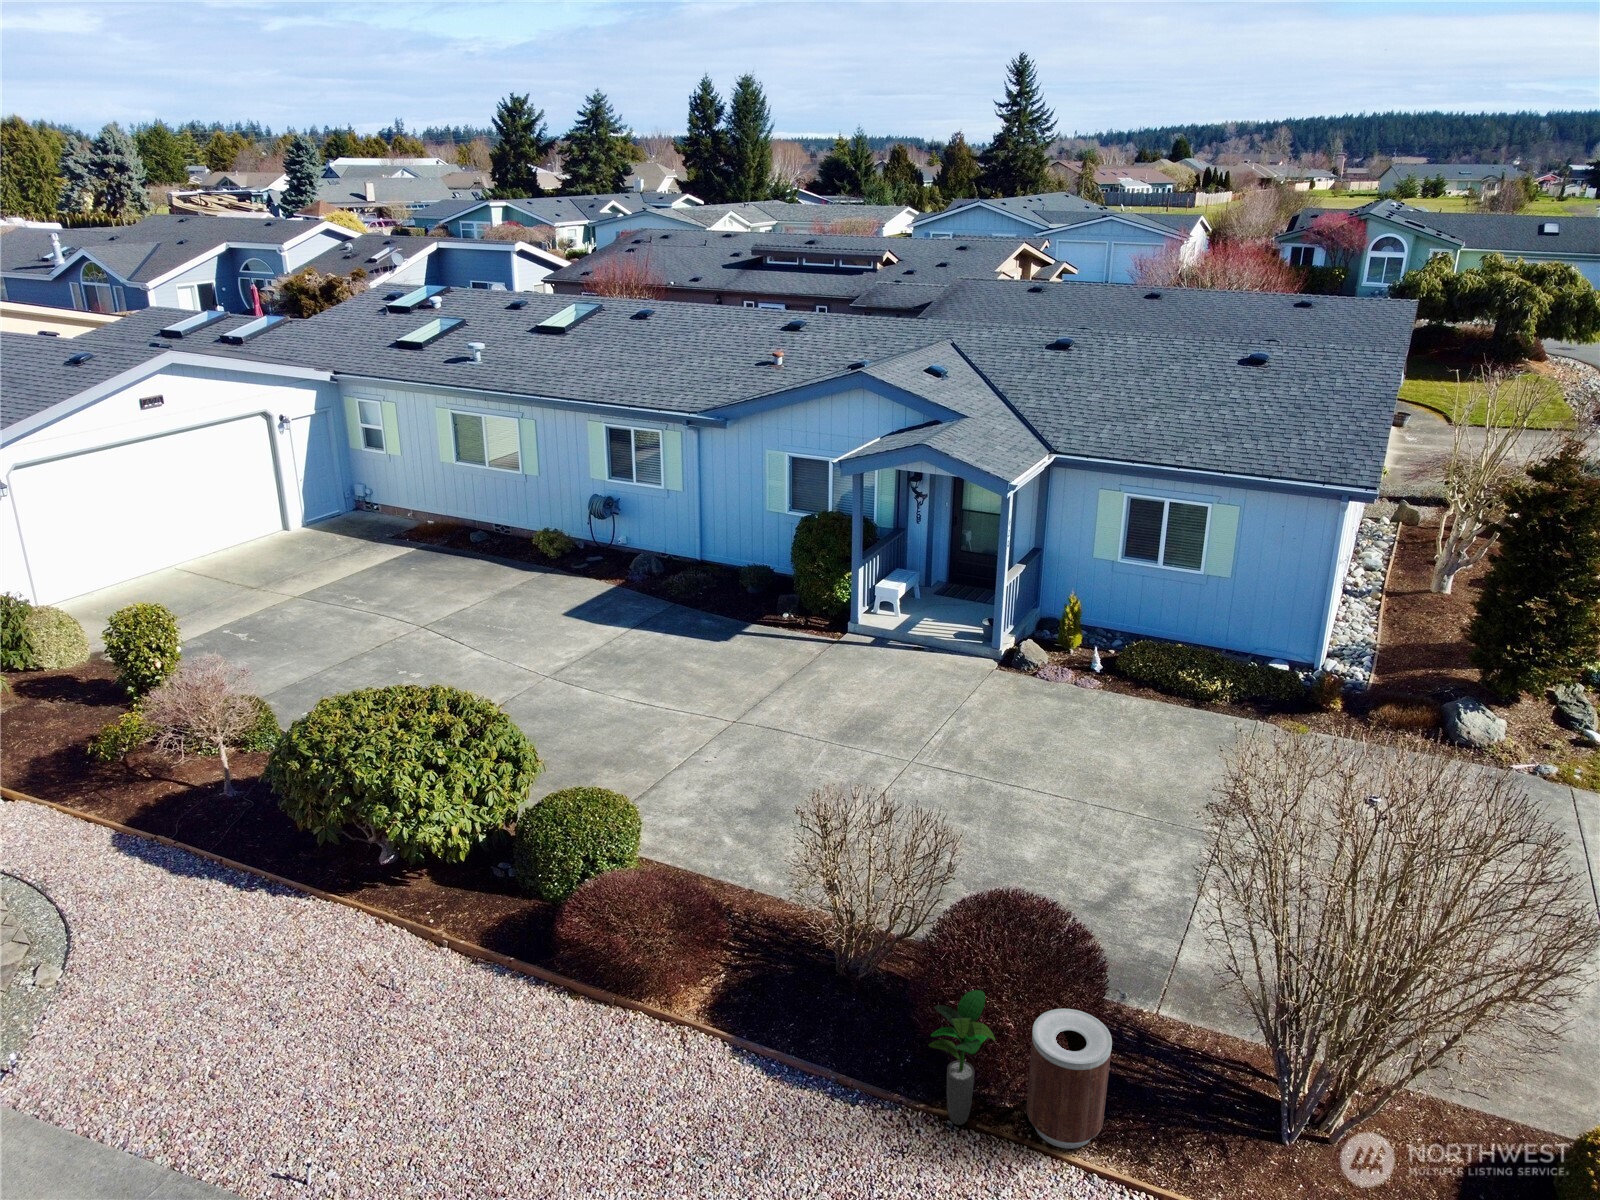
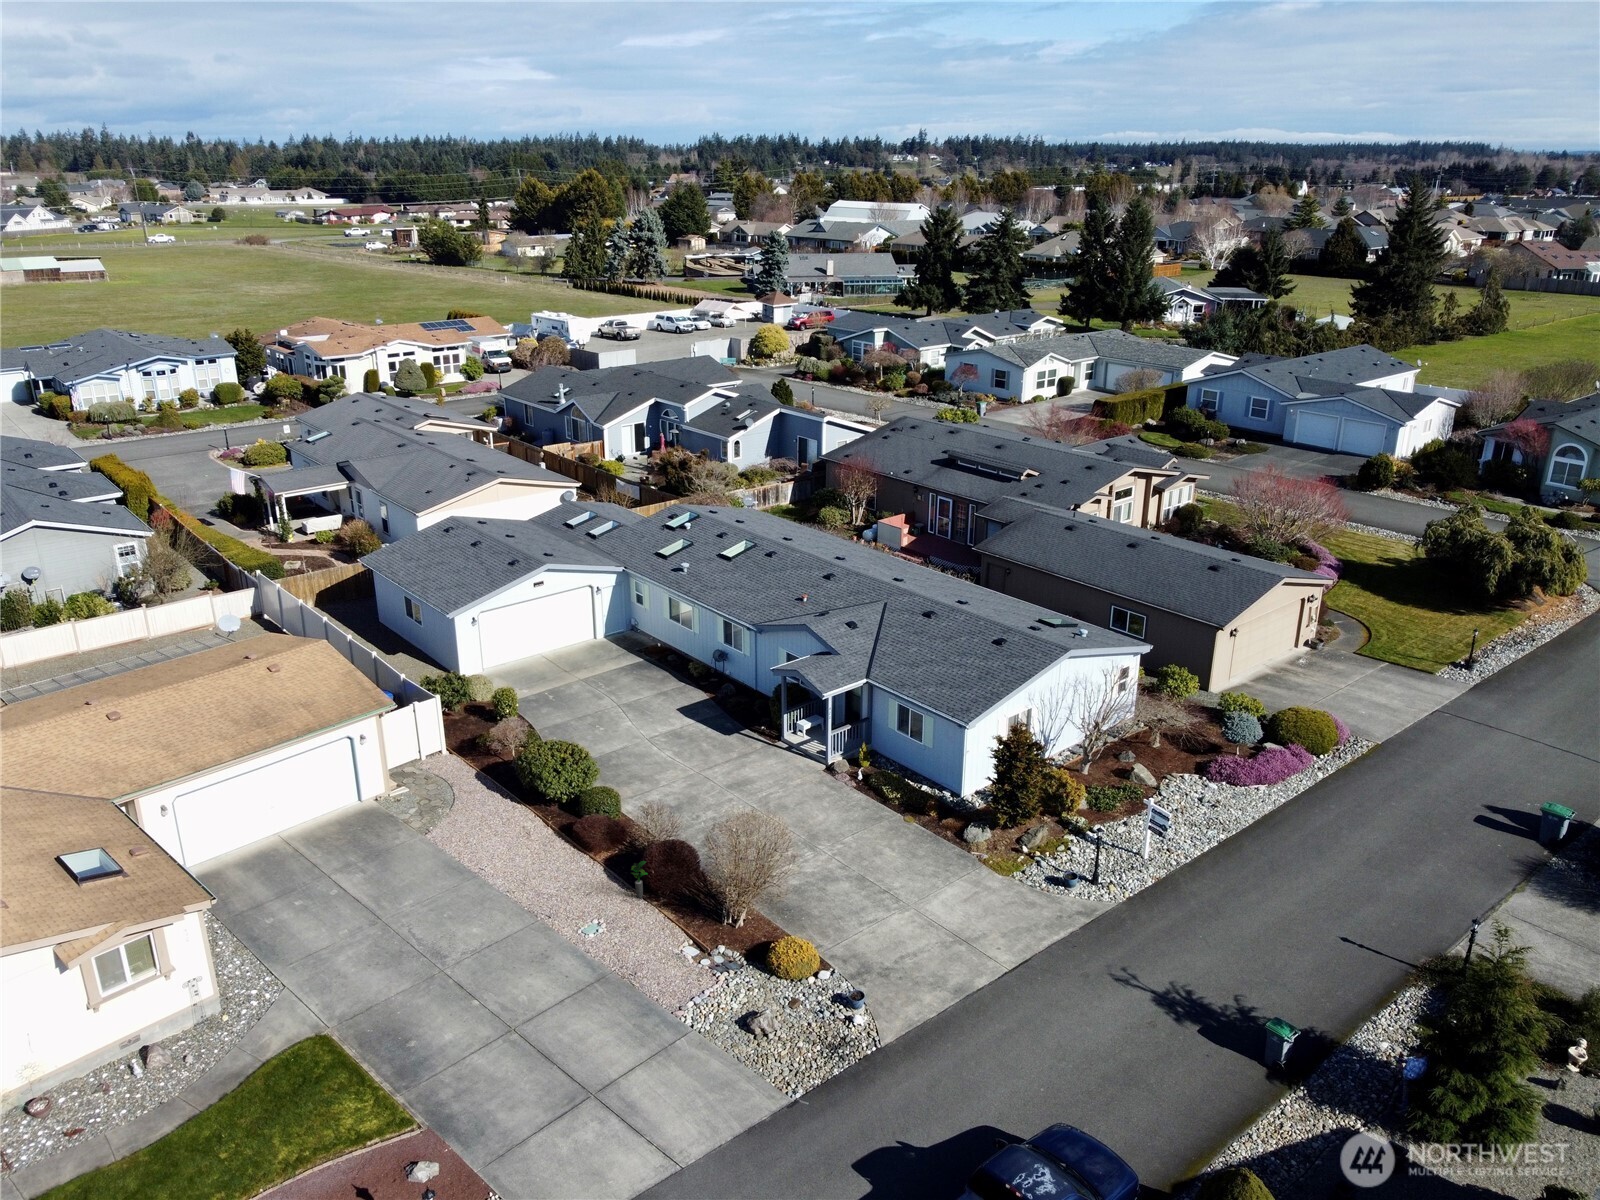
trash can: present [1026,1009,1112,1149] -> none [652,872,675,910]

